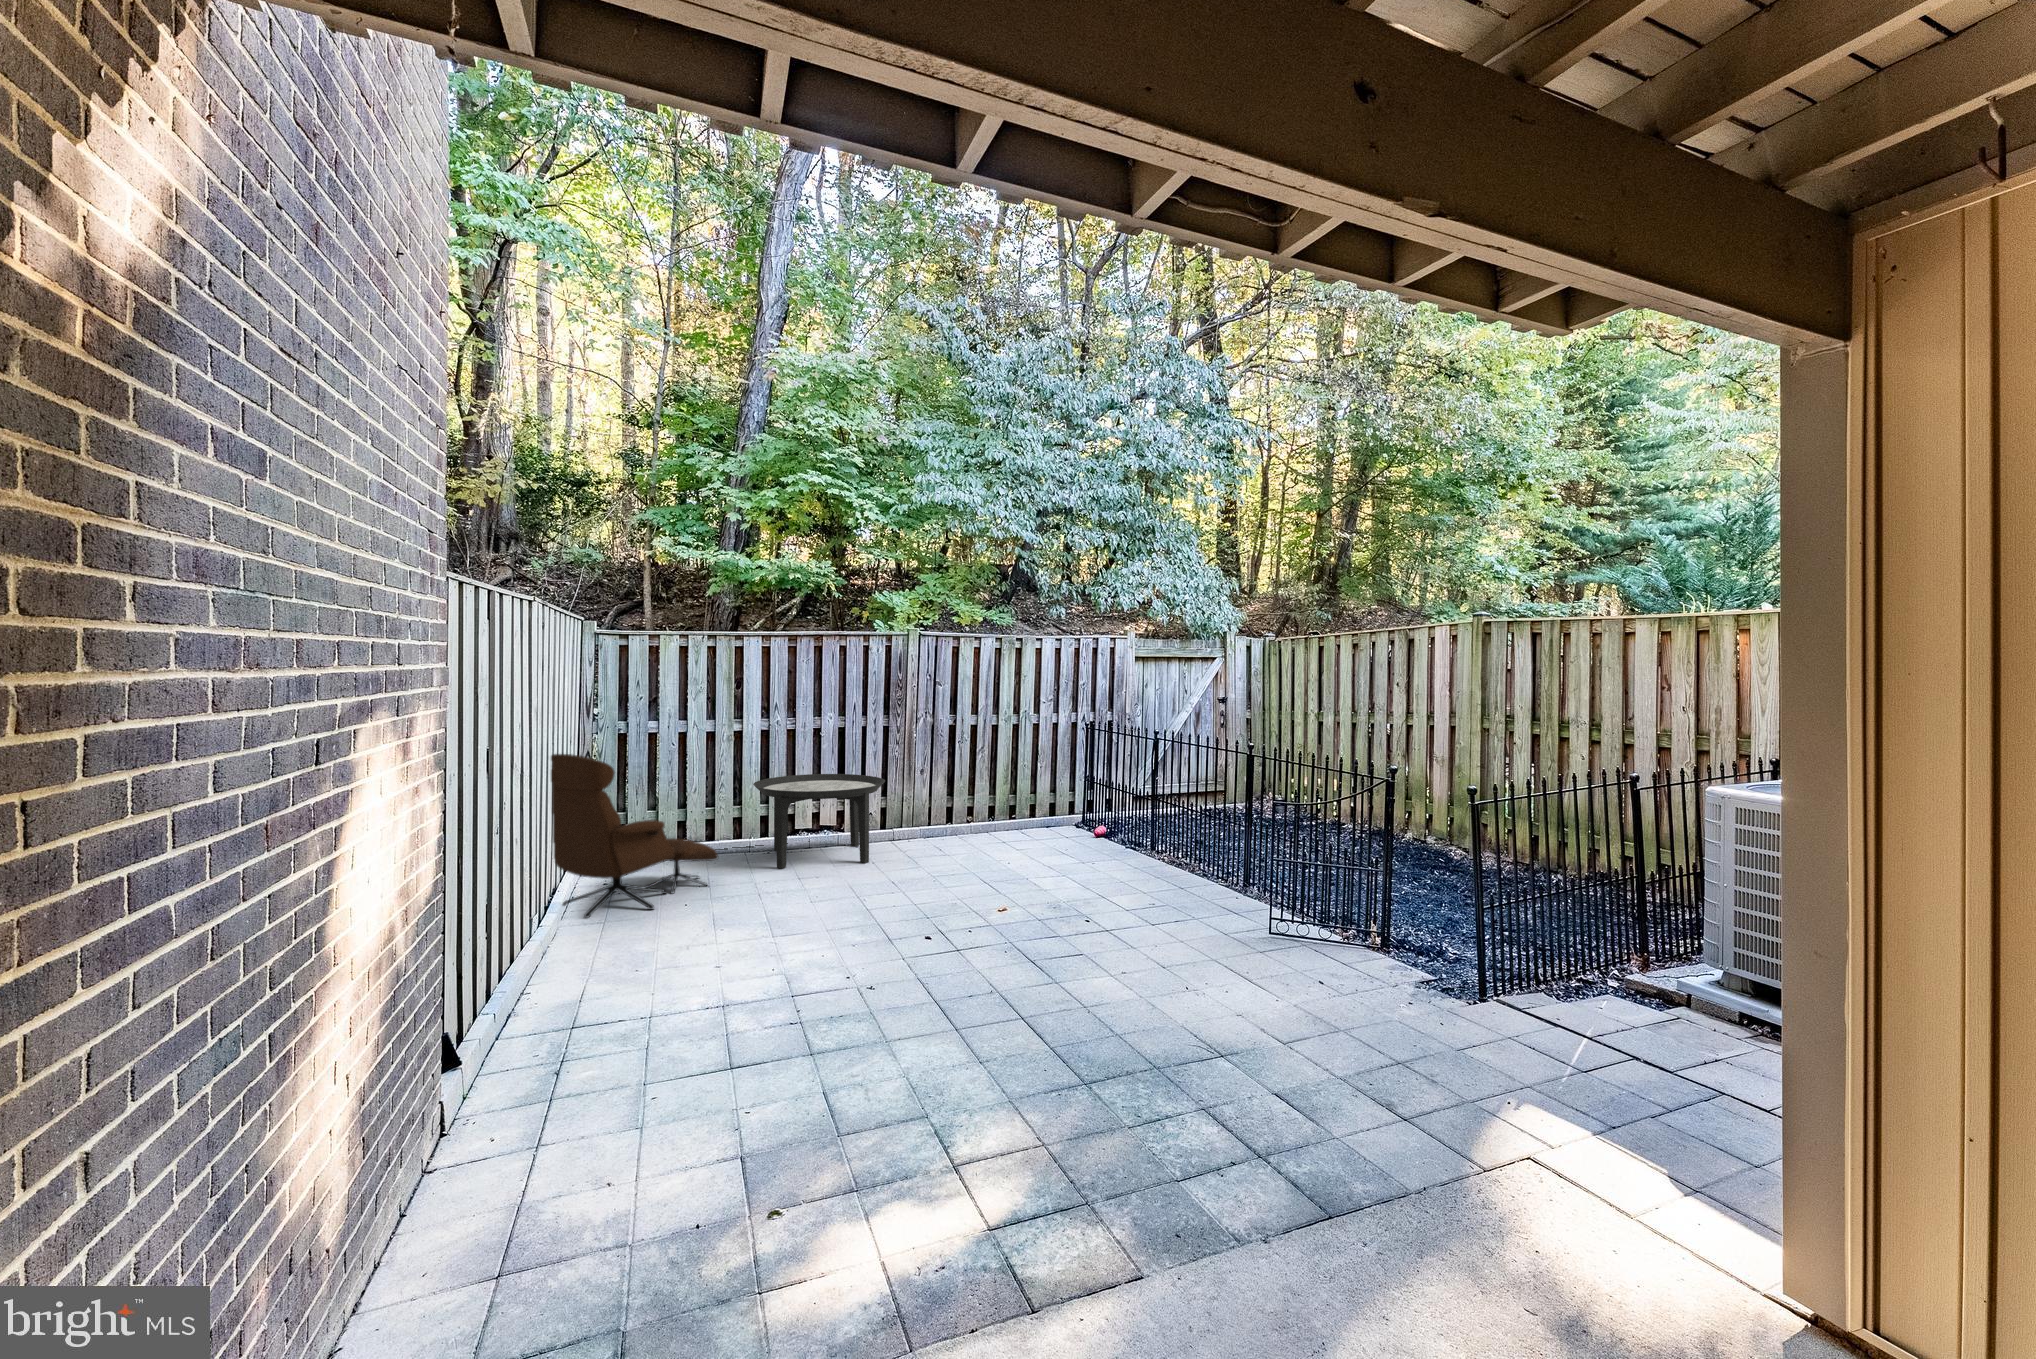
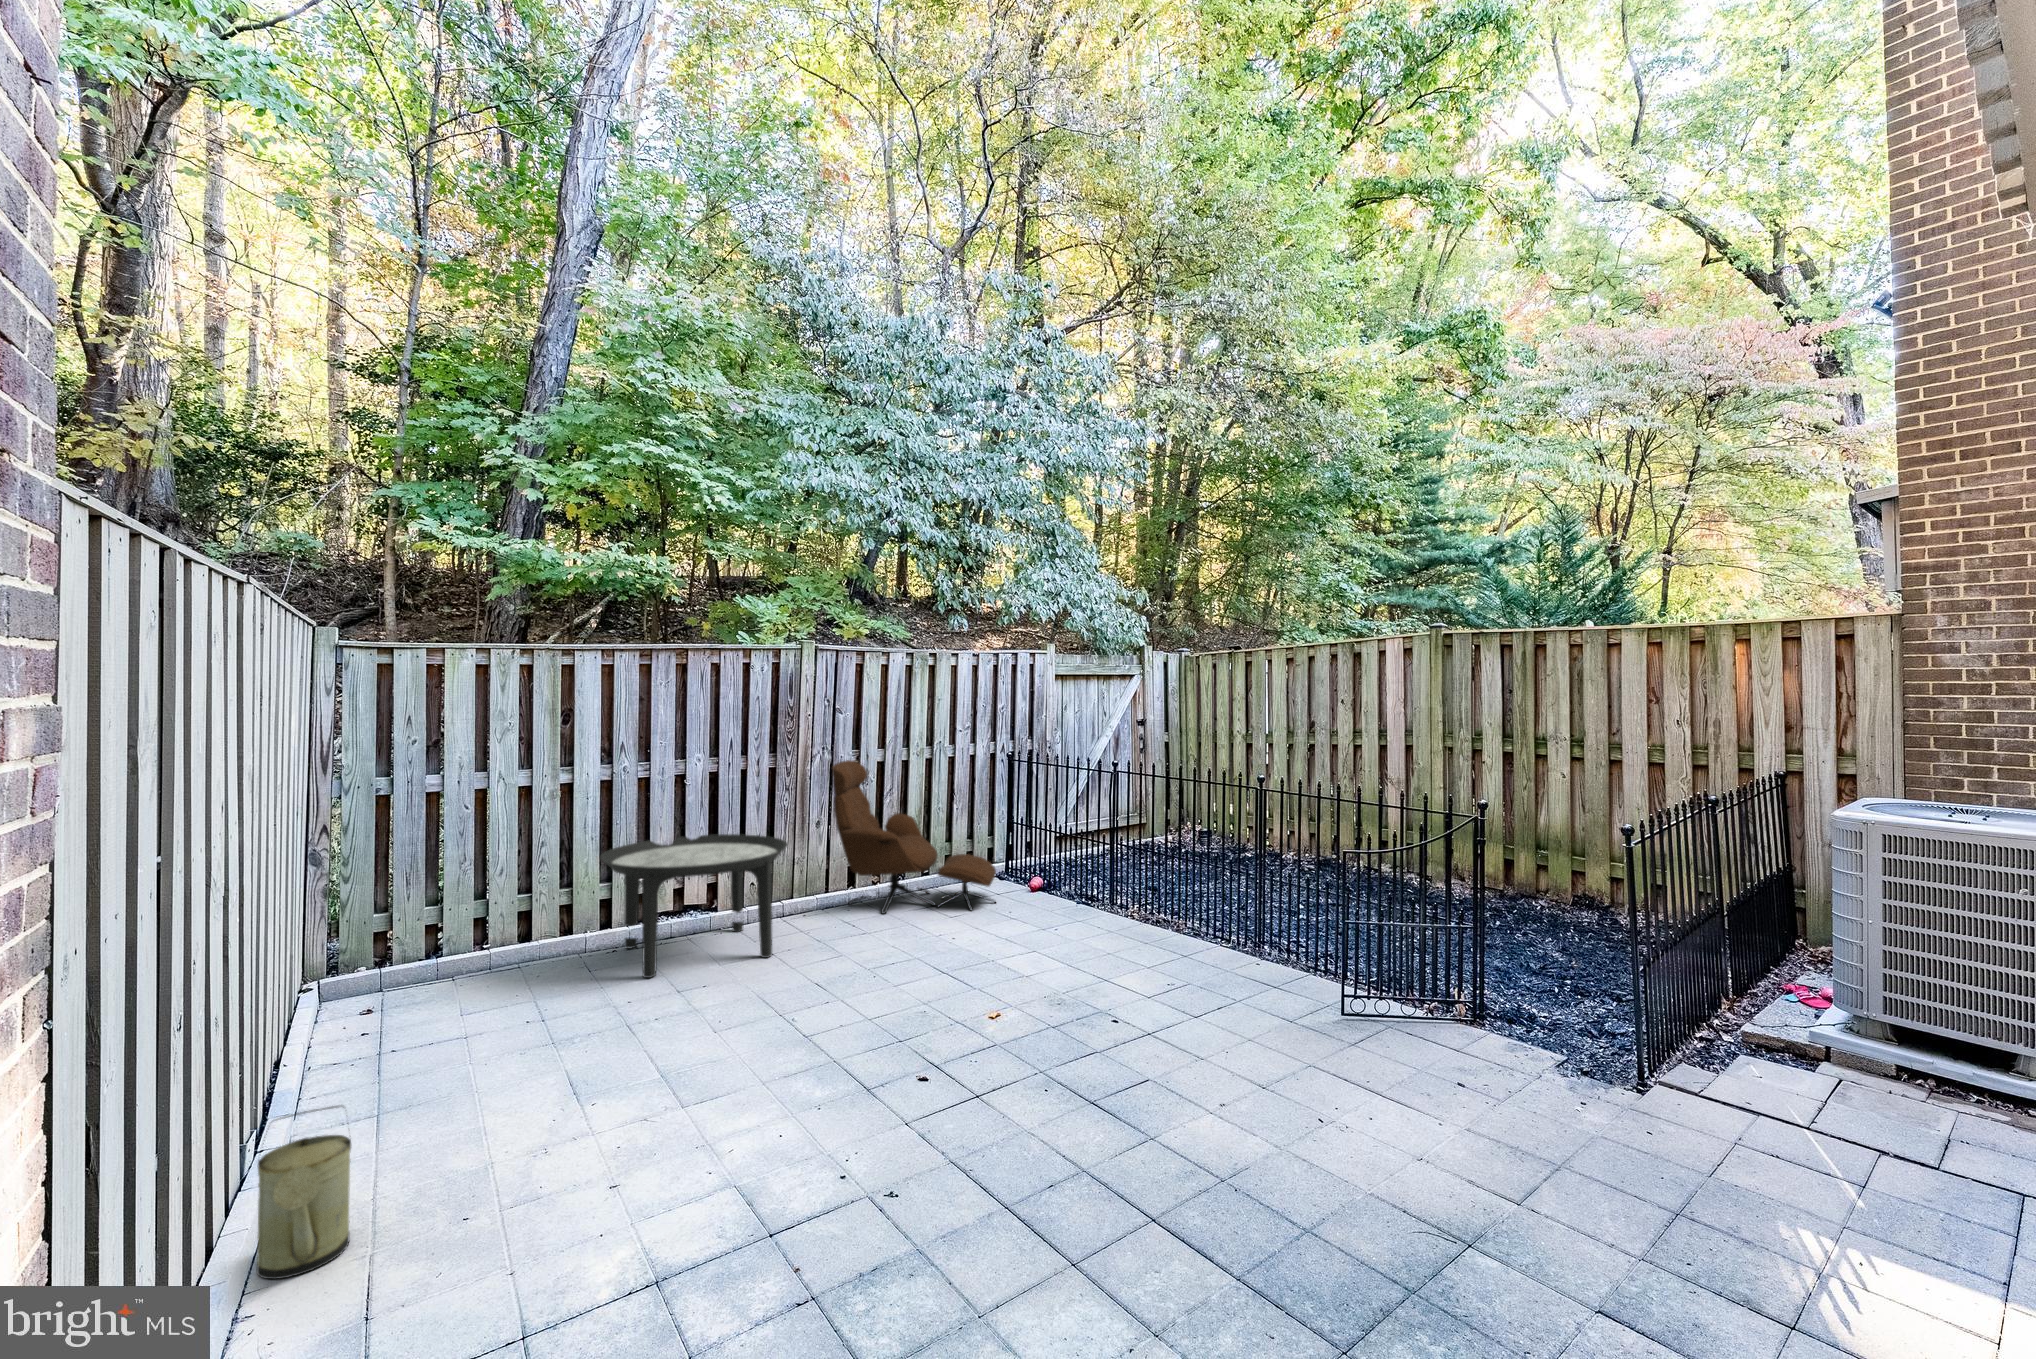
lounge chair: present [551,754,718,918] -> present [832,760,996,914]
watering can: none [528,895,573,979] -> present [257,1106,351,1279]

